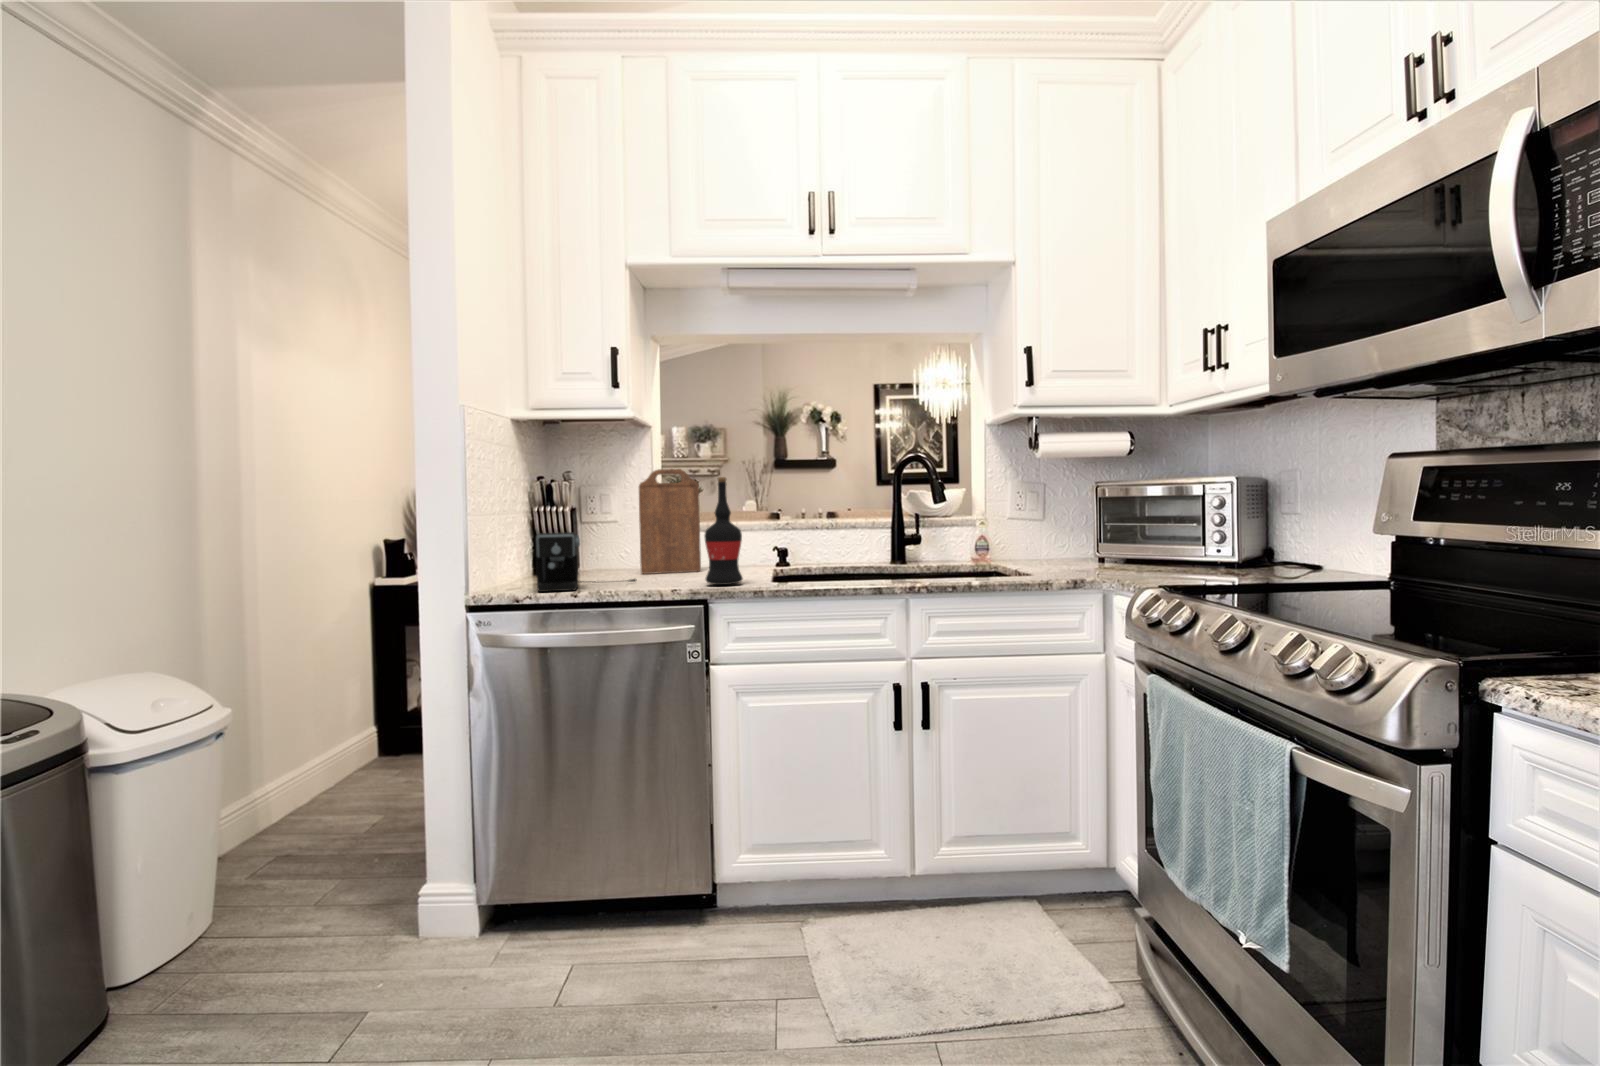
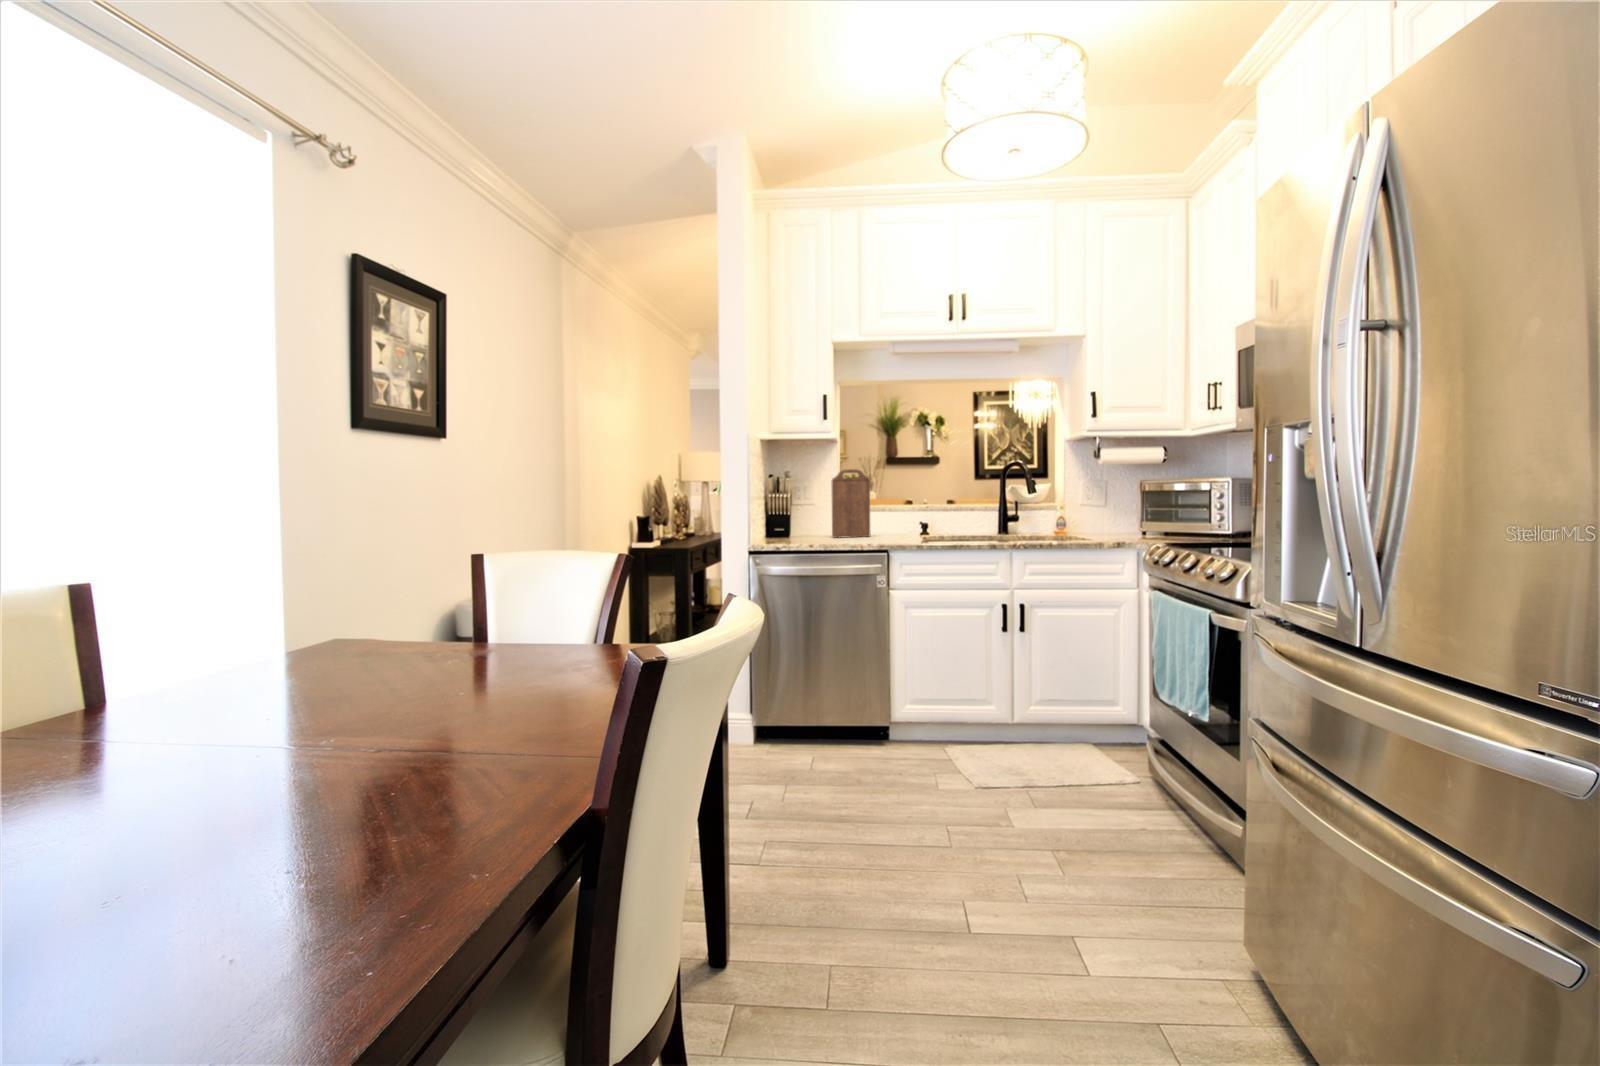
wine bottle: present [705,477,743,585] -> none [884,476,908,542]
coffee maker: present [535,532,636,592] -> none [780,509,838,544]

